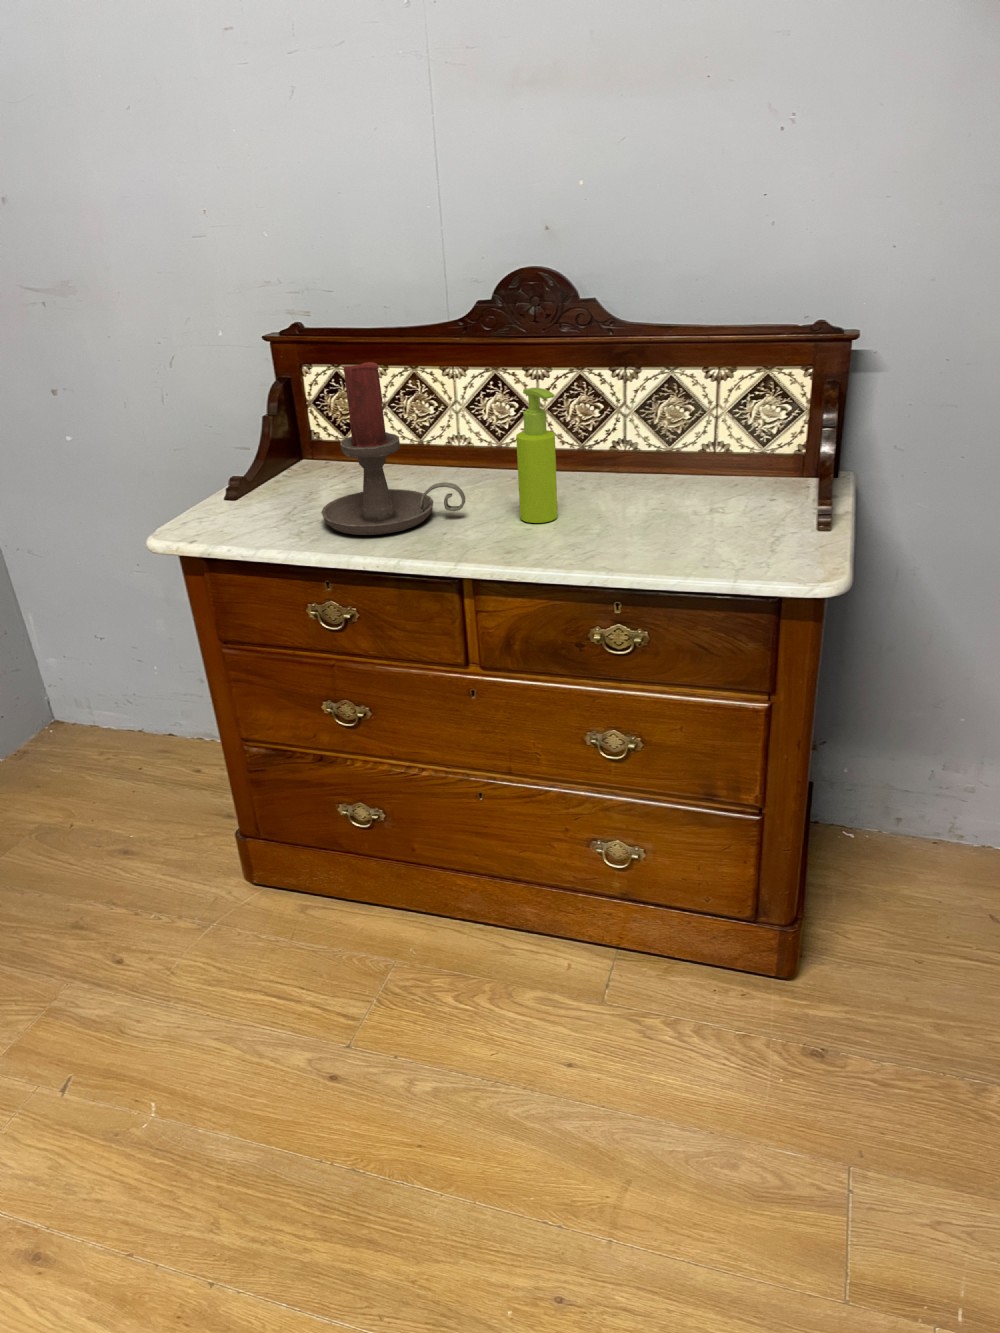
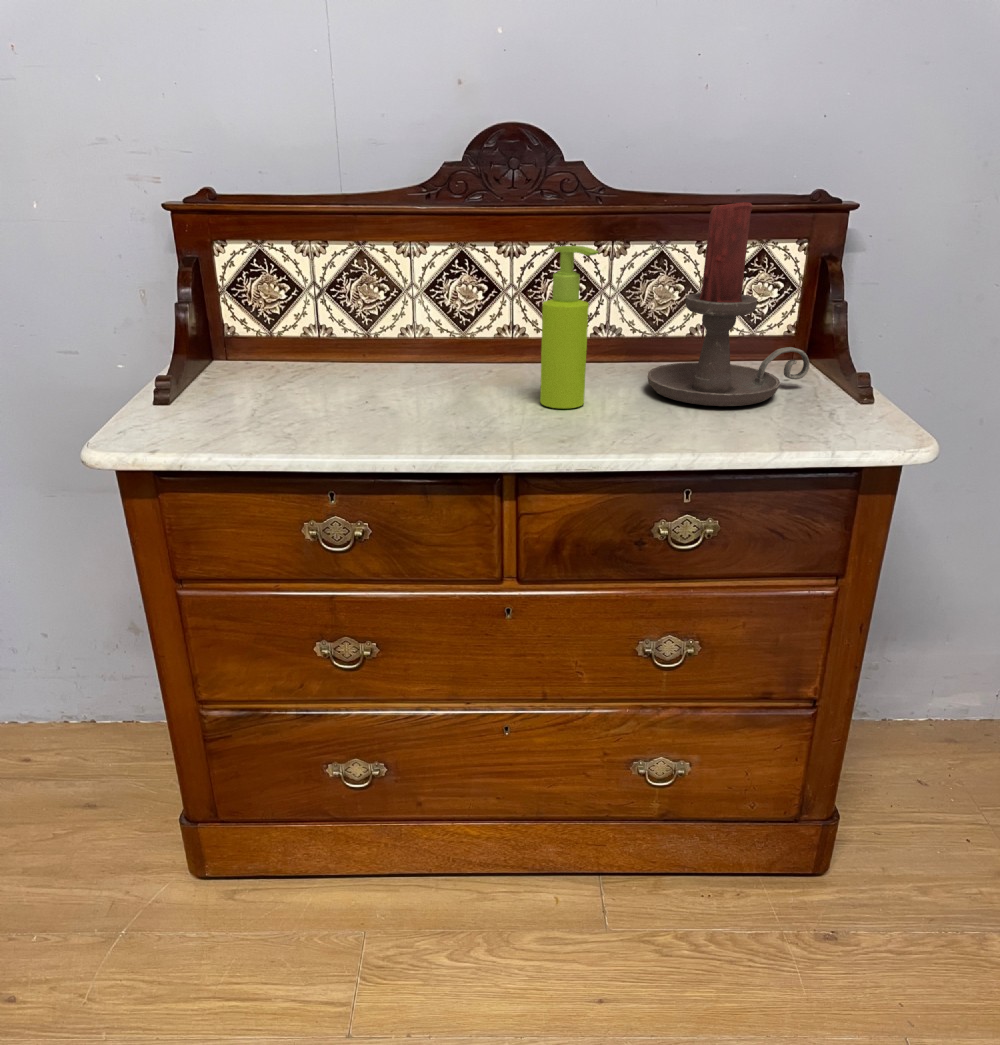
candle holder: present [321,362,465,535] -> present [647,201,810,406]

